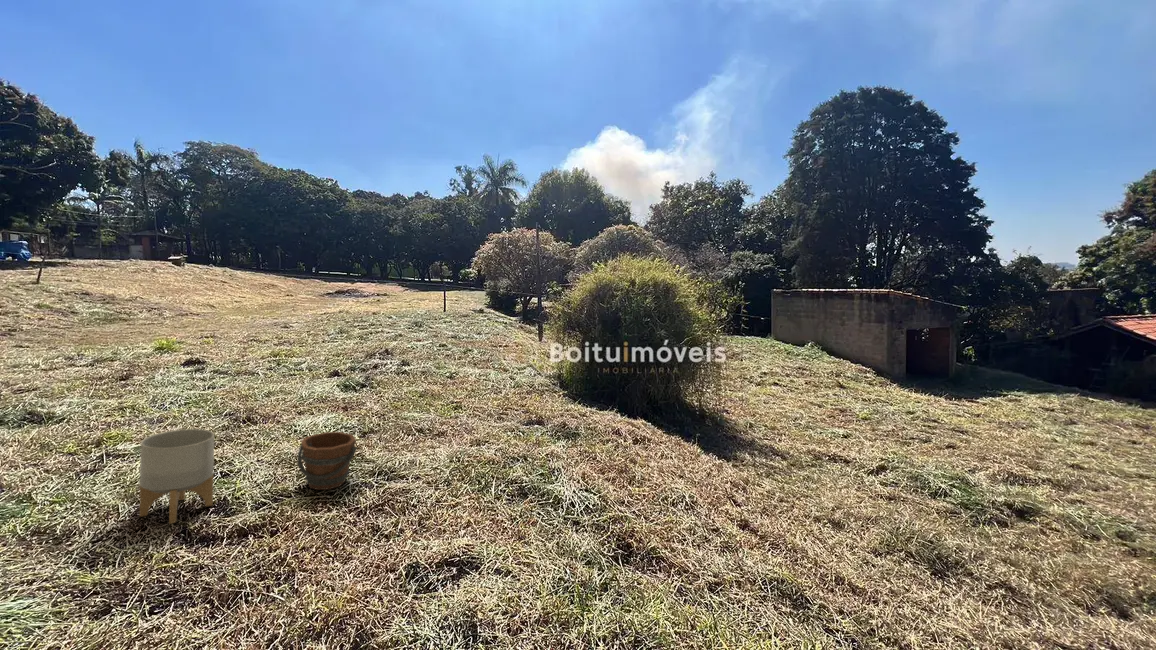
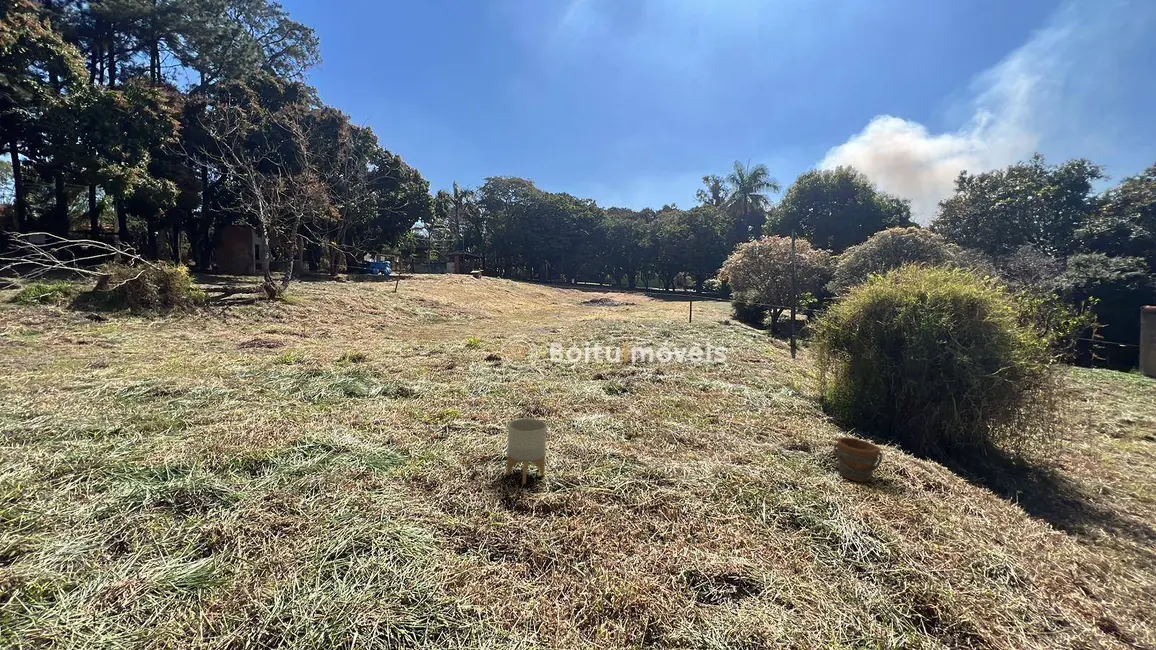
bucket: present [297,432,357,490] -> present [833,437,883,482]

